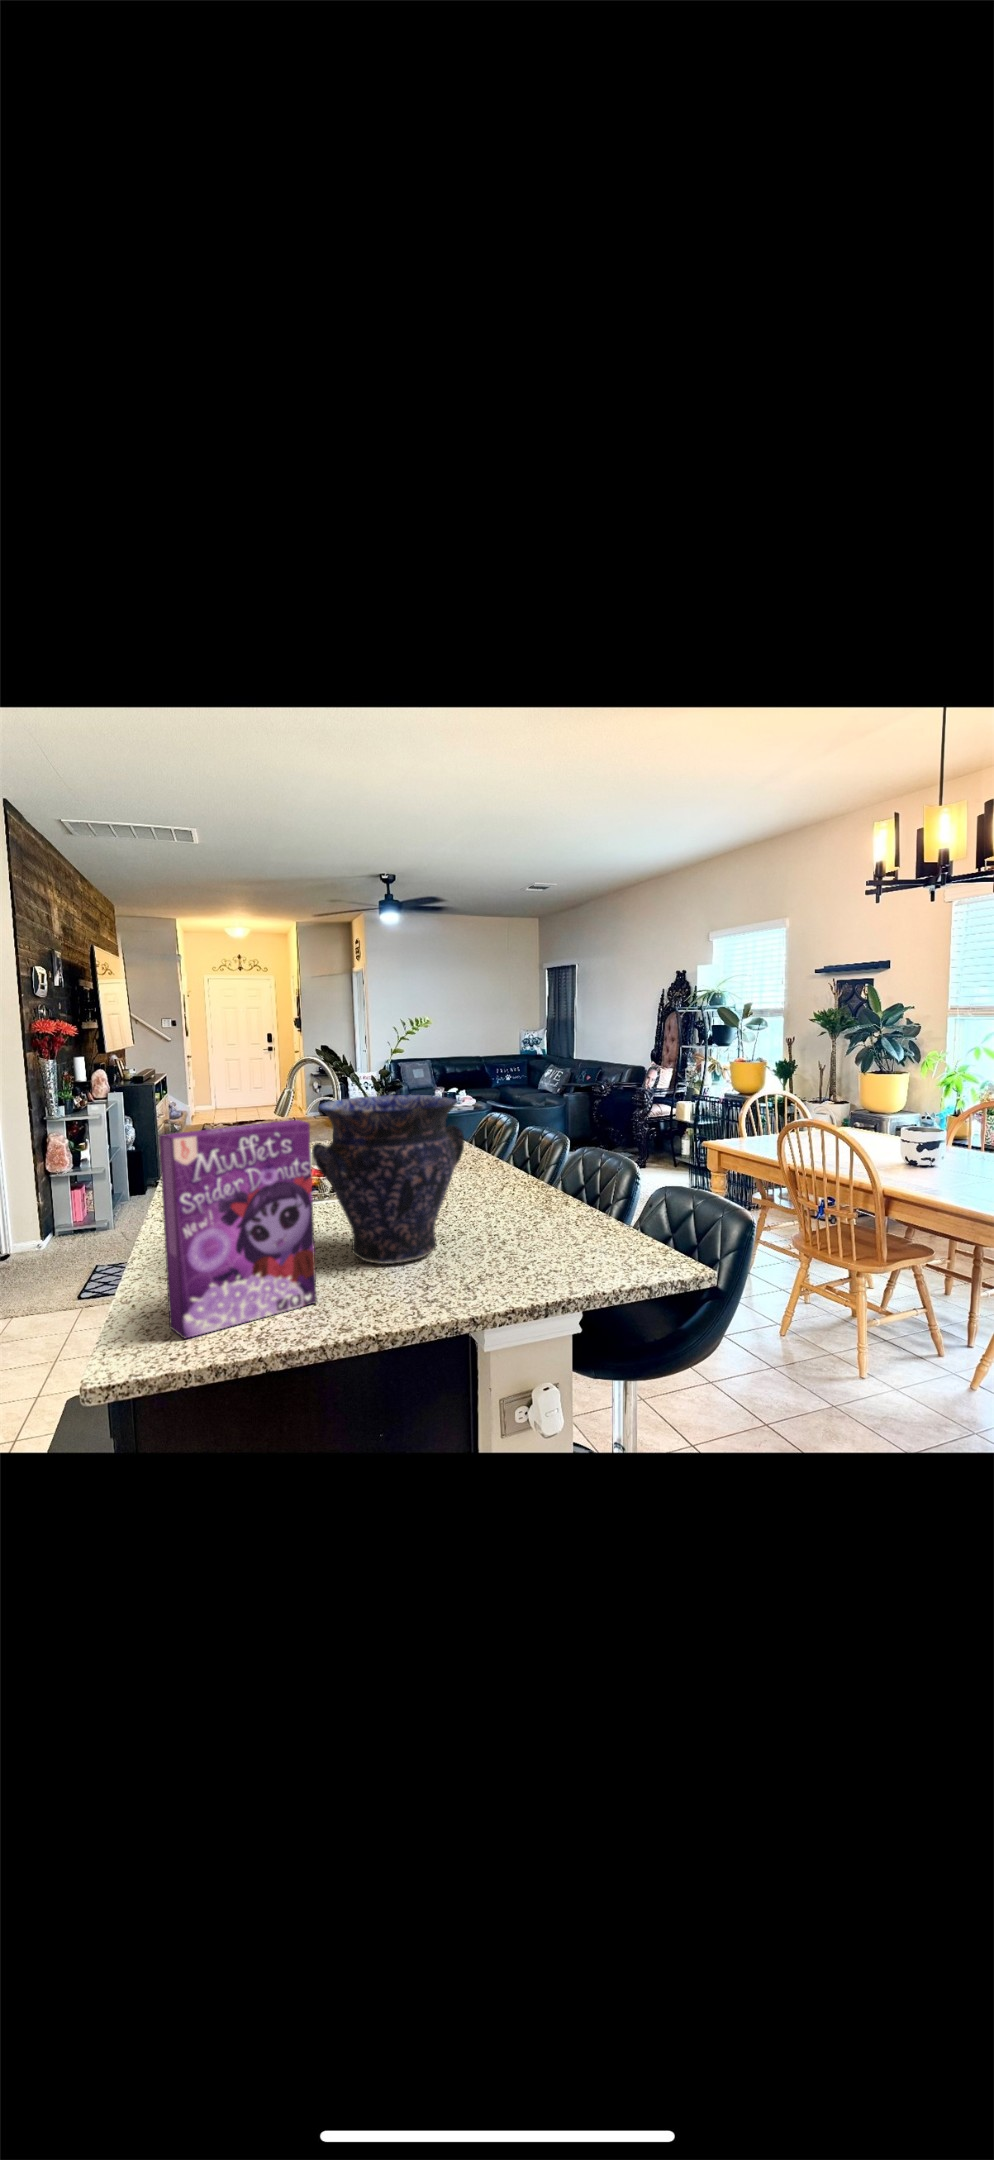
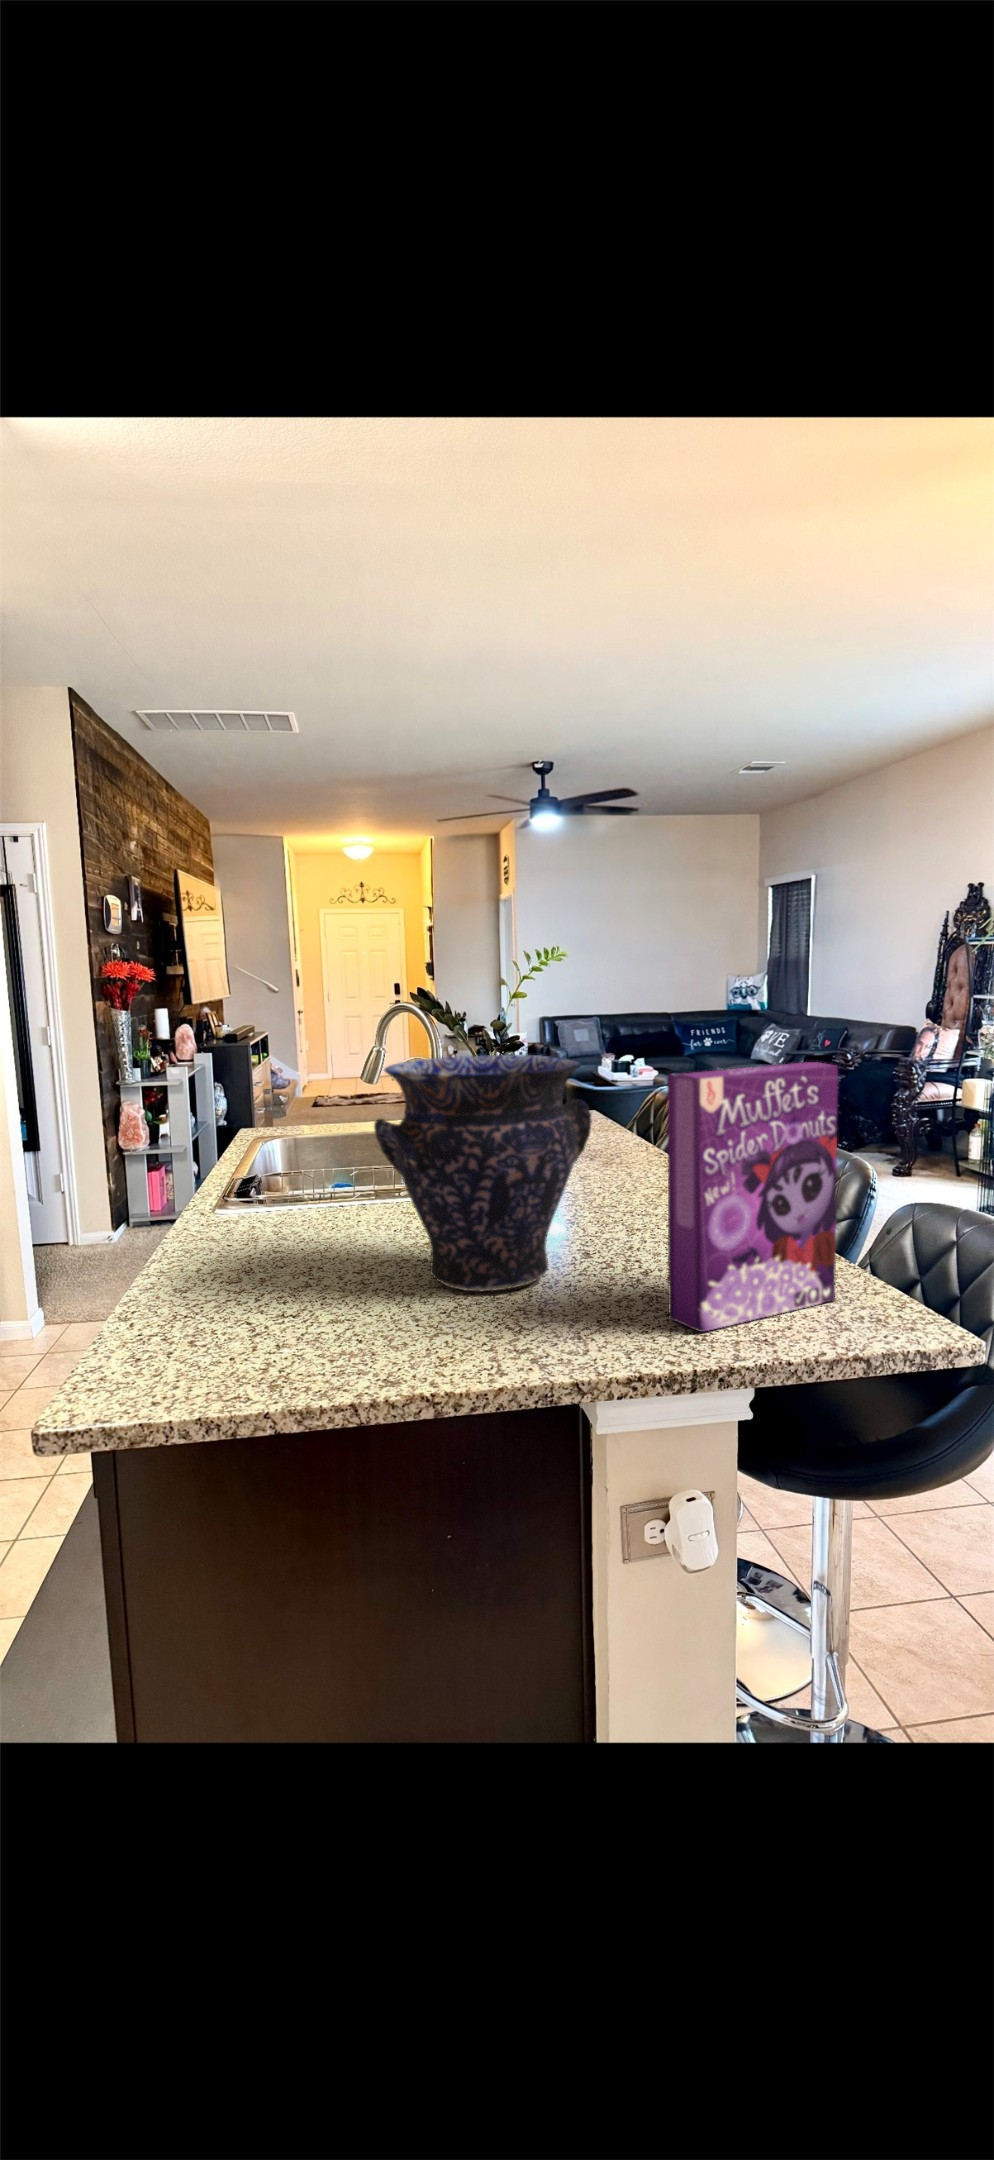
cereal box: present [159,1120,317,1338] -> present [667,1062,838,1332]

